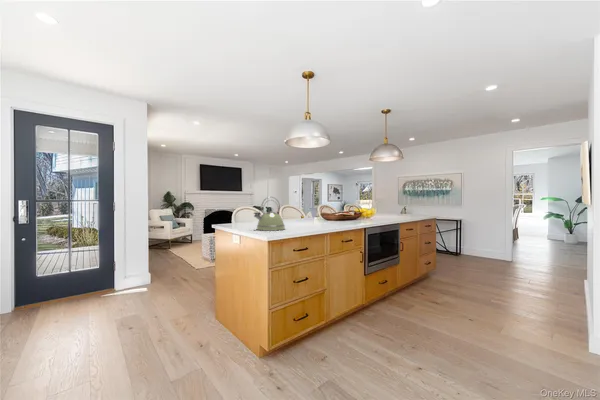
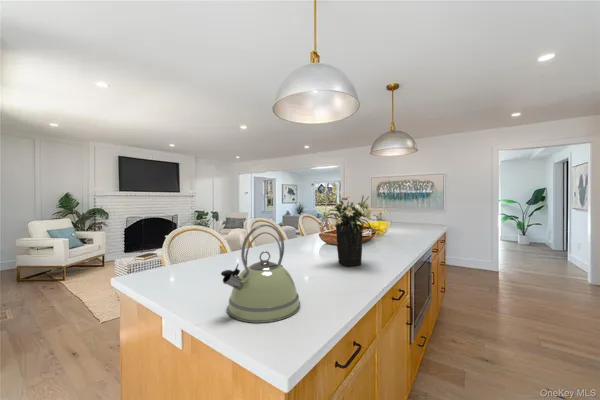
flower arrangement: none [308,187,339,225] -> present [319,196,378,266]

